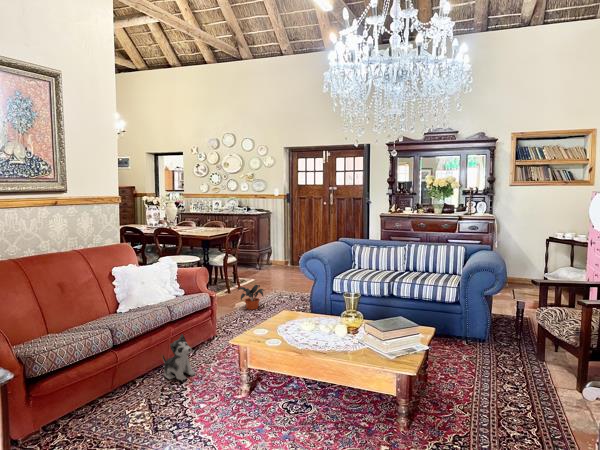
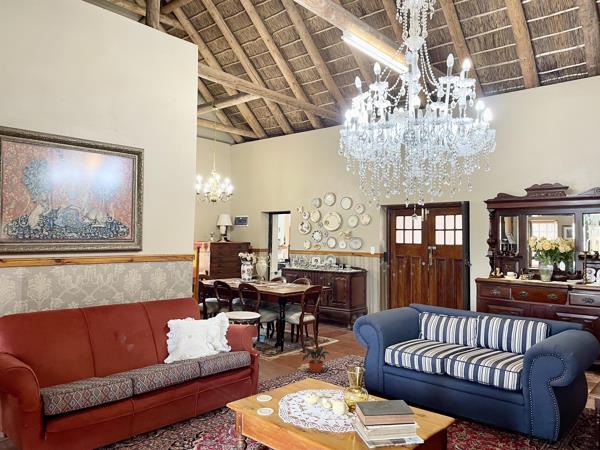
plush toy: present [163,334,195,381] -> none [189,391,217,438]

